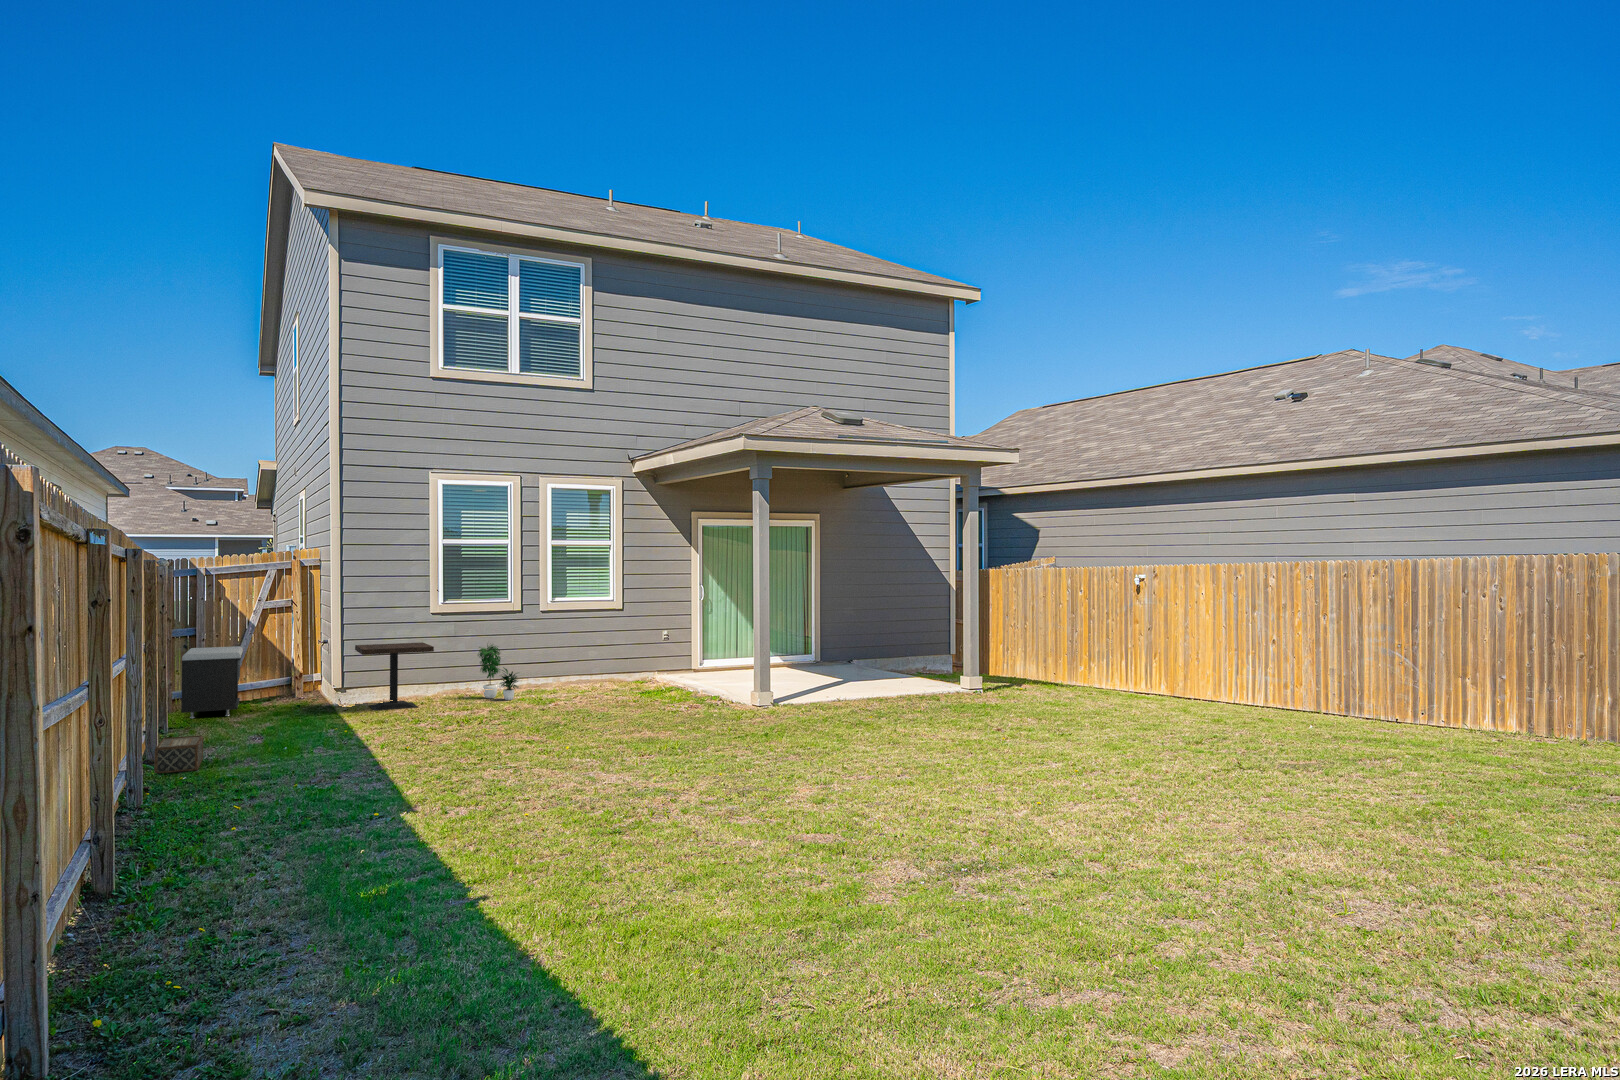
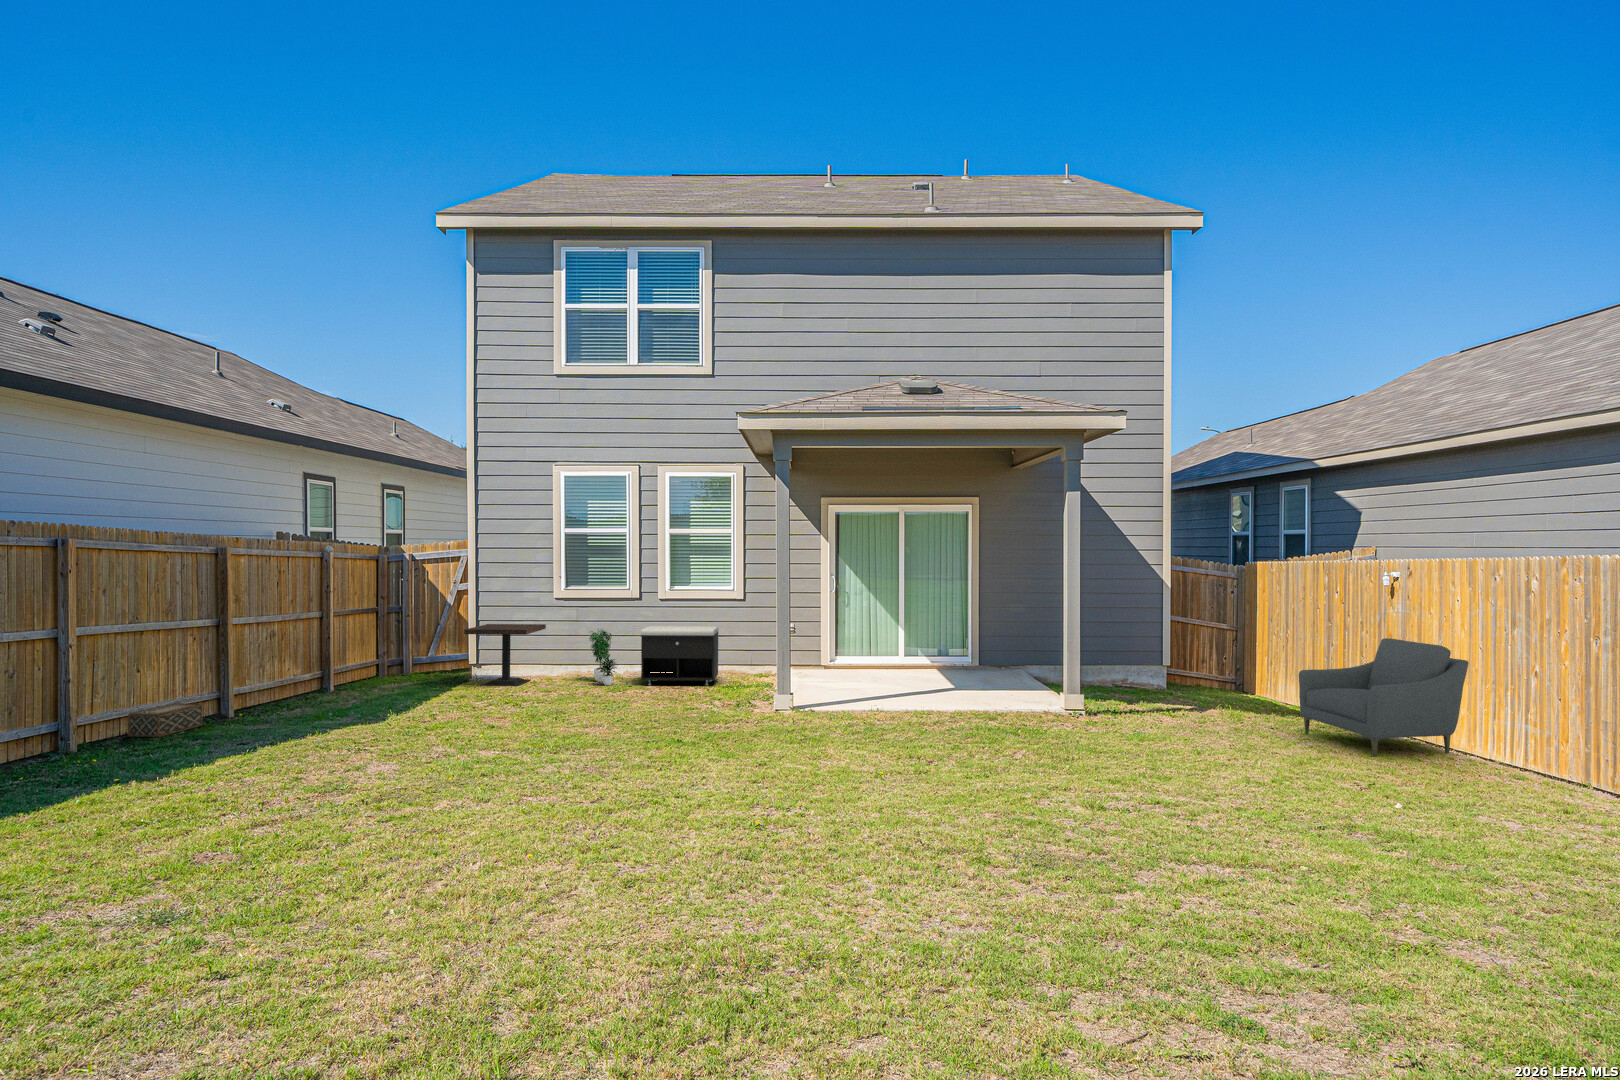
chair: none [1086,616,1182,690] -> present [1299,638,1469,757]
storage bench: present [181,646,243,718] -> present [641,626,718,686]

